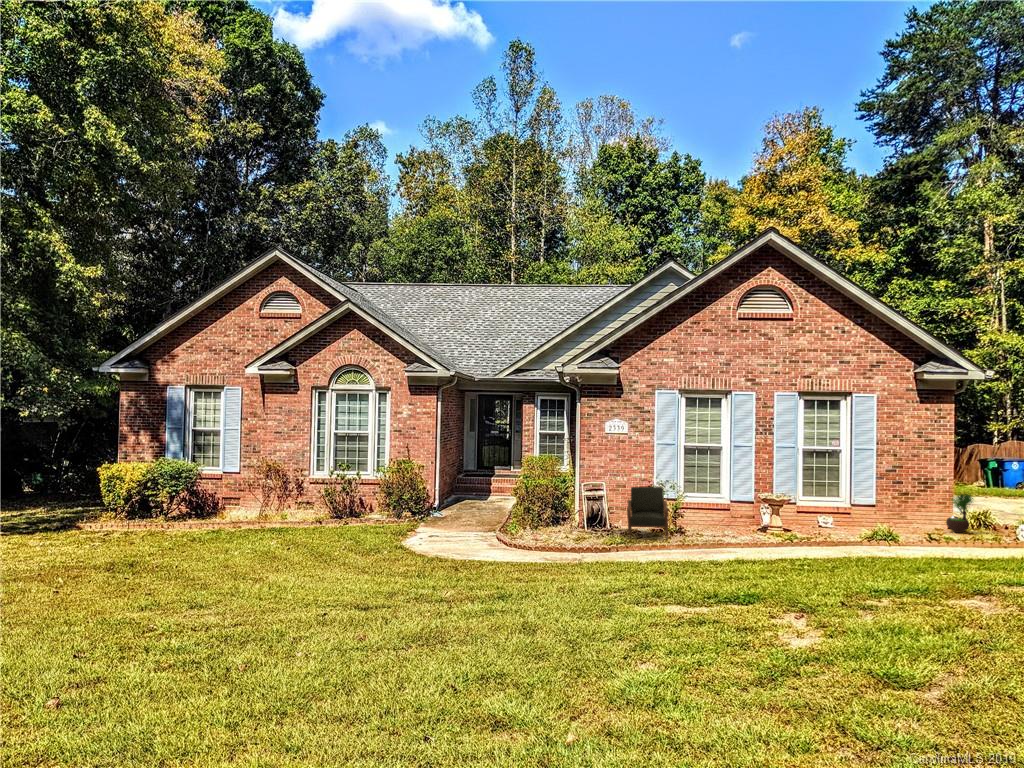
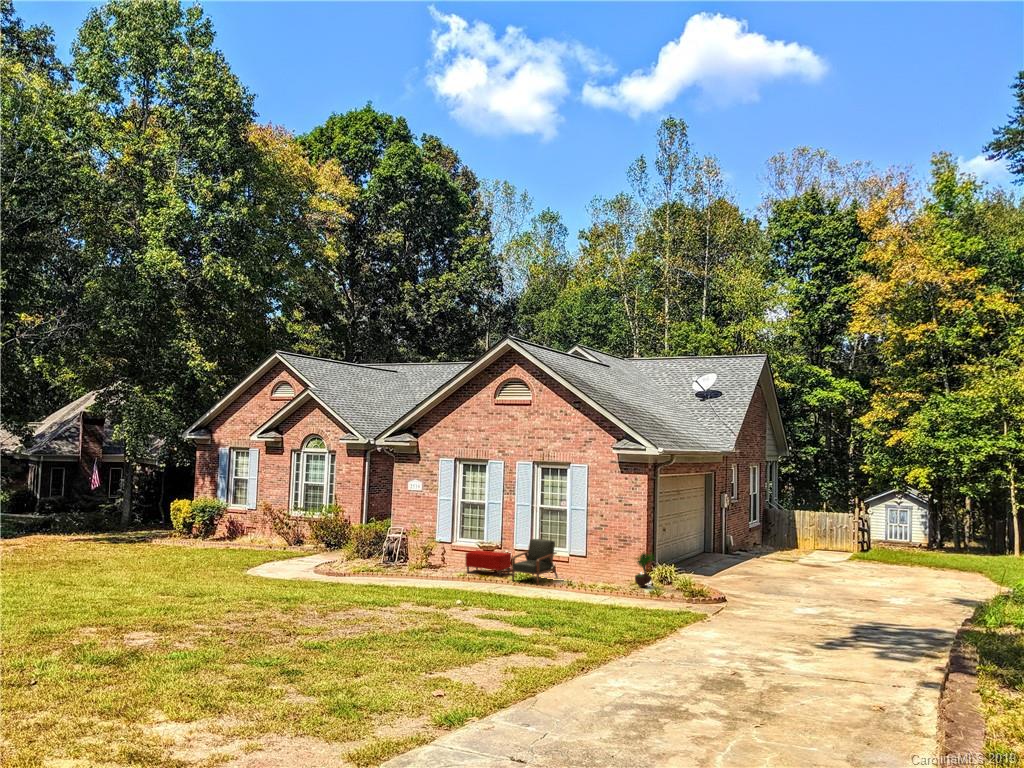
chair: present [627,487,668,539] -> present [512,539,558,585]
bench: none [720,506,781,536] -> present [465,550,511,576]

